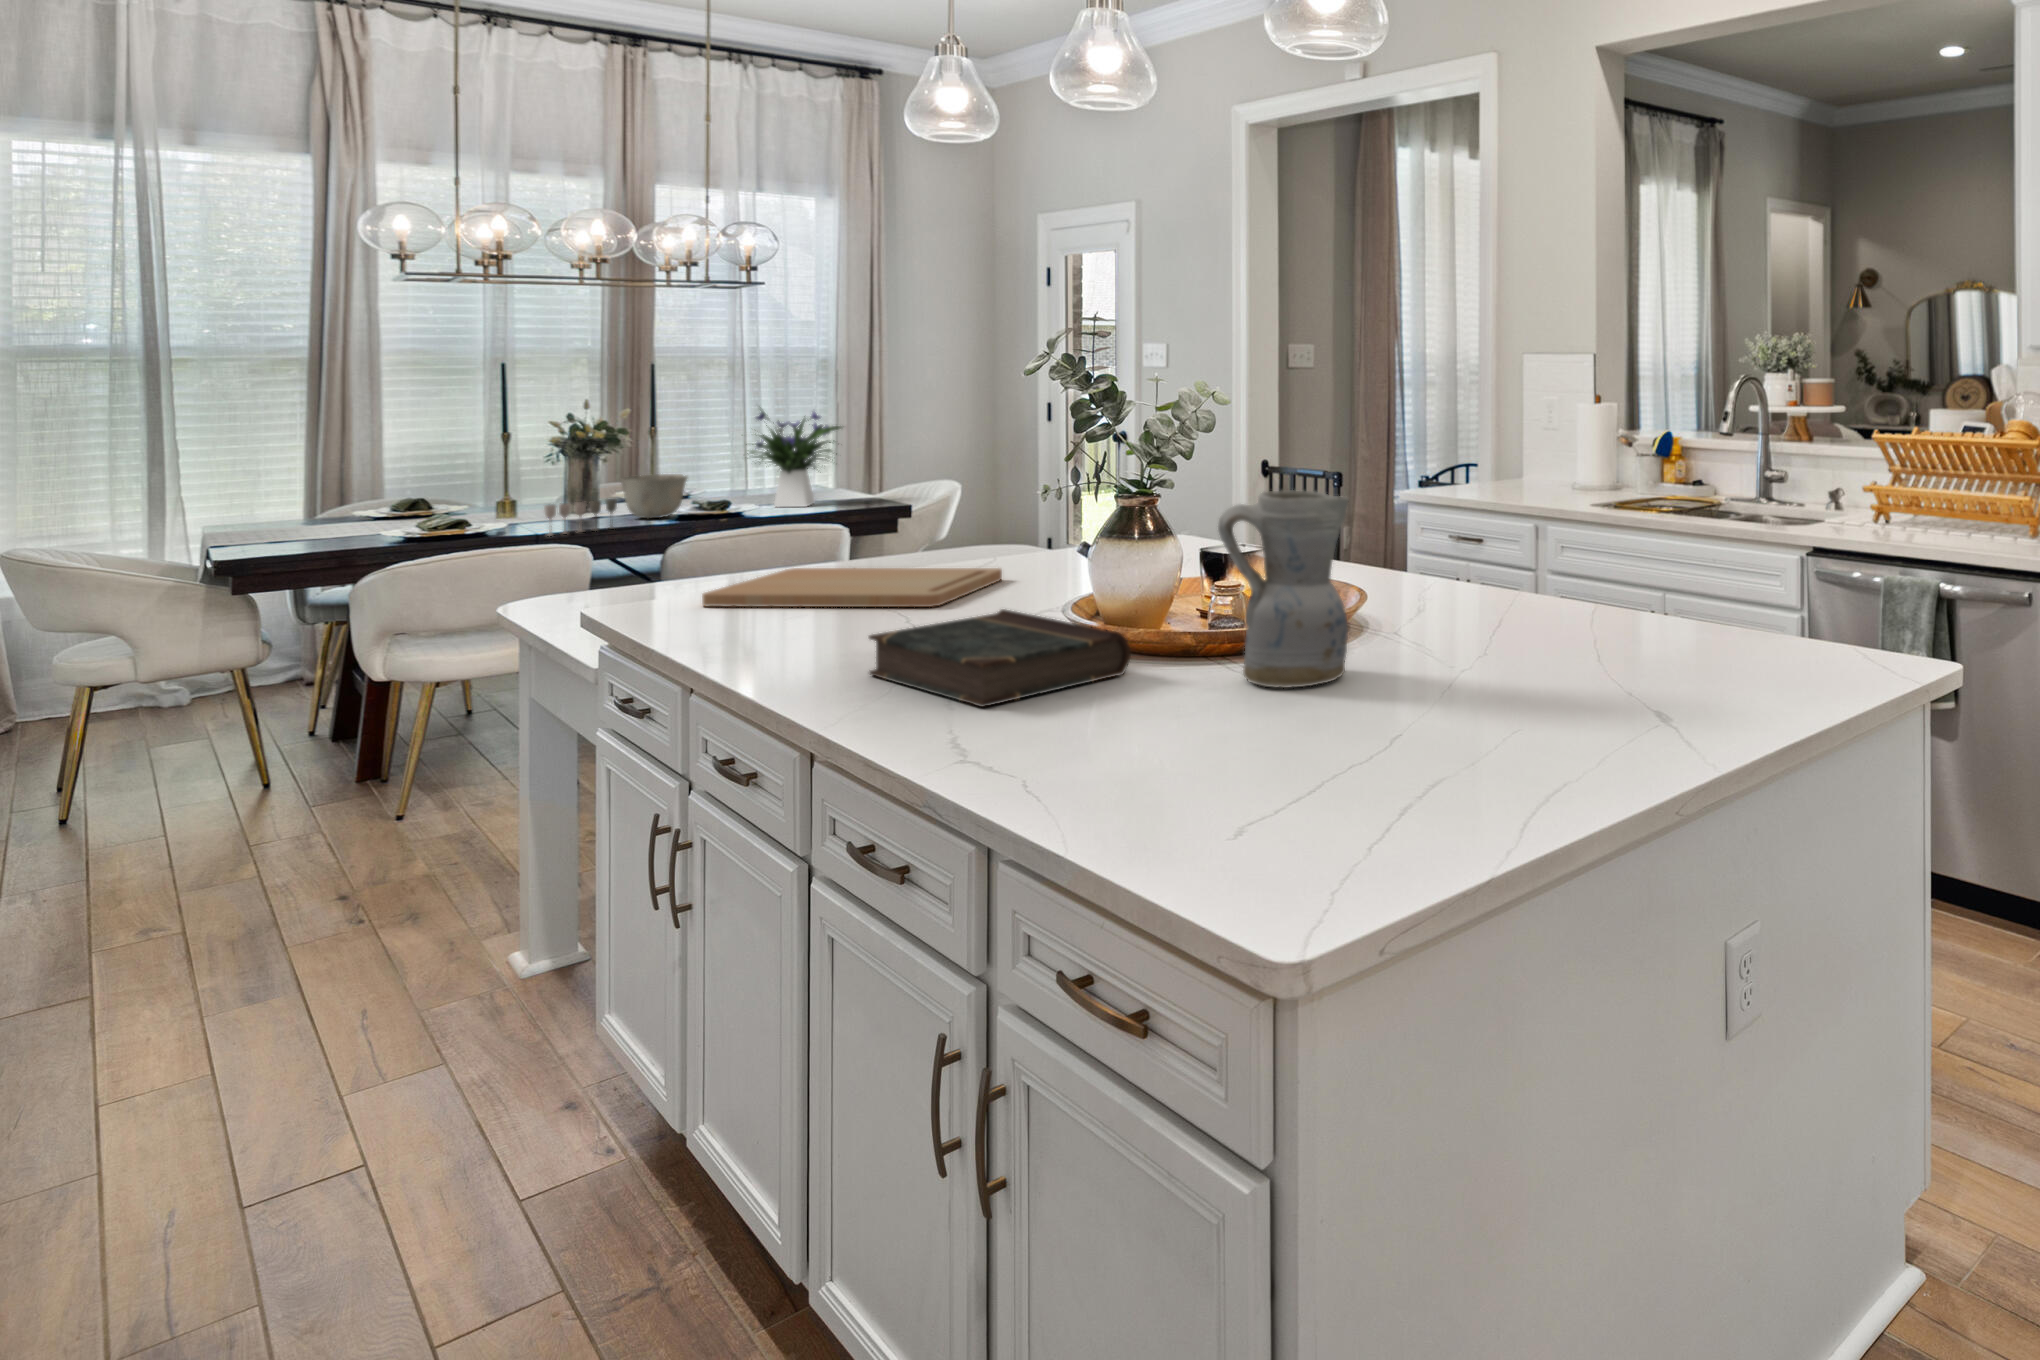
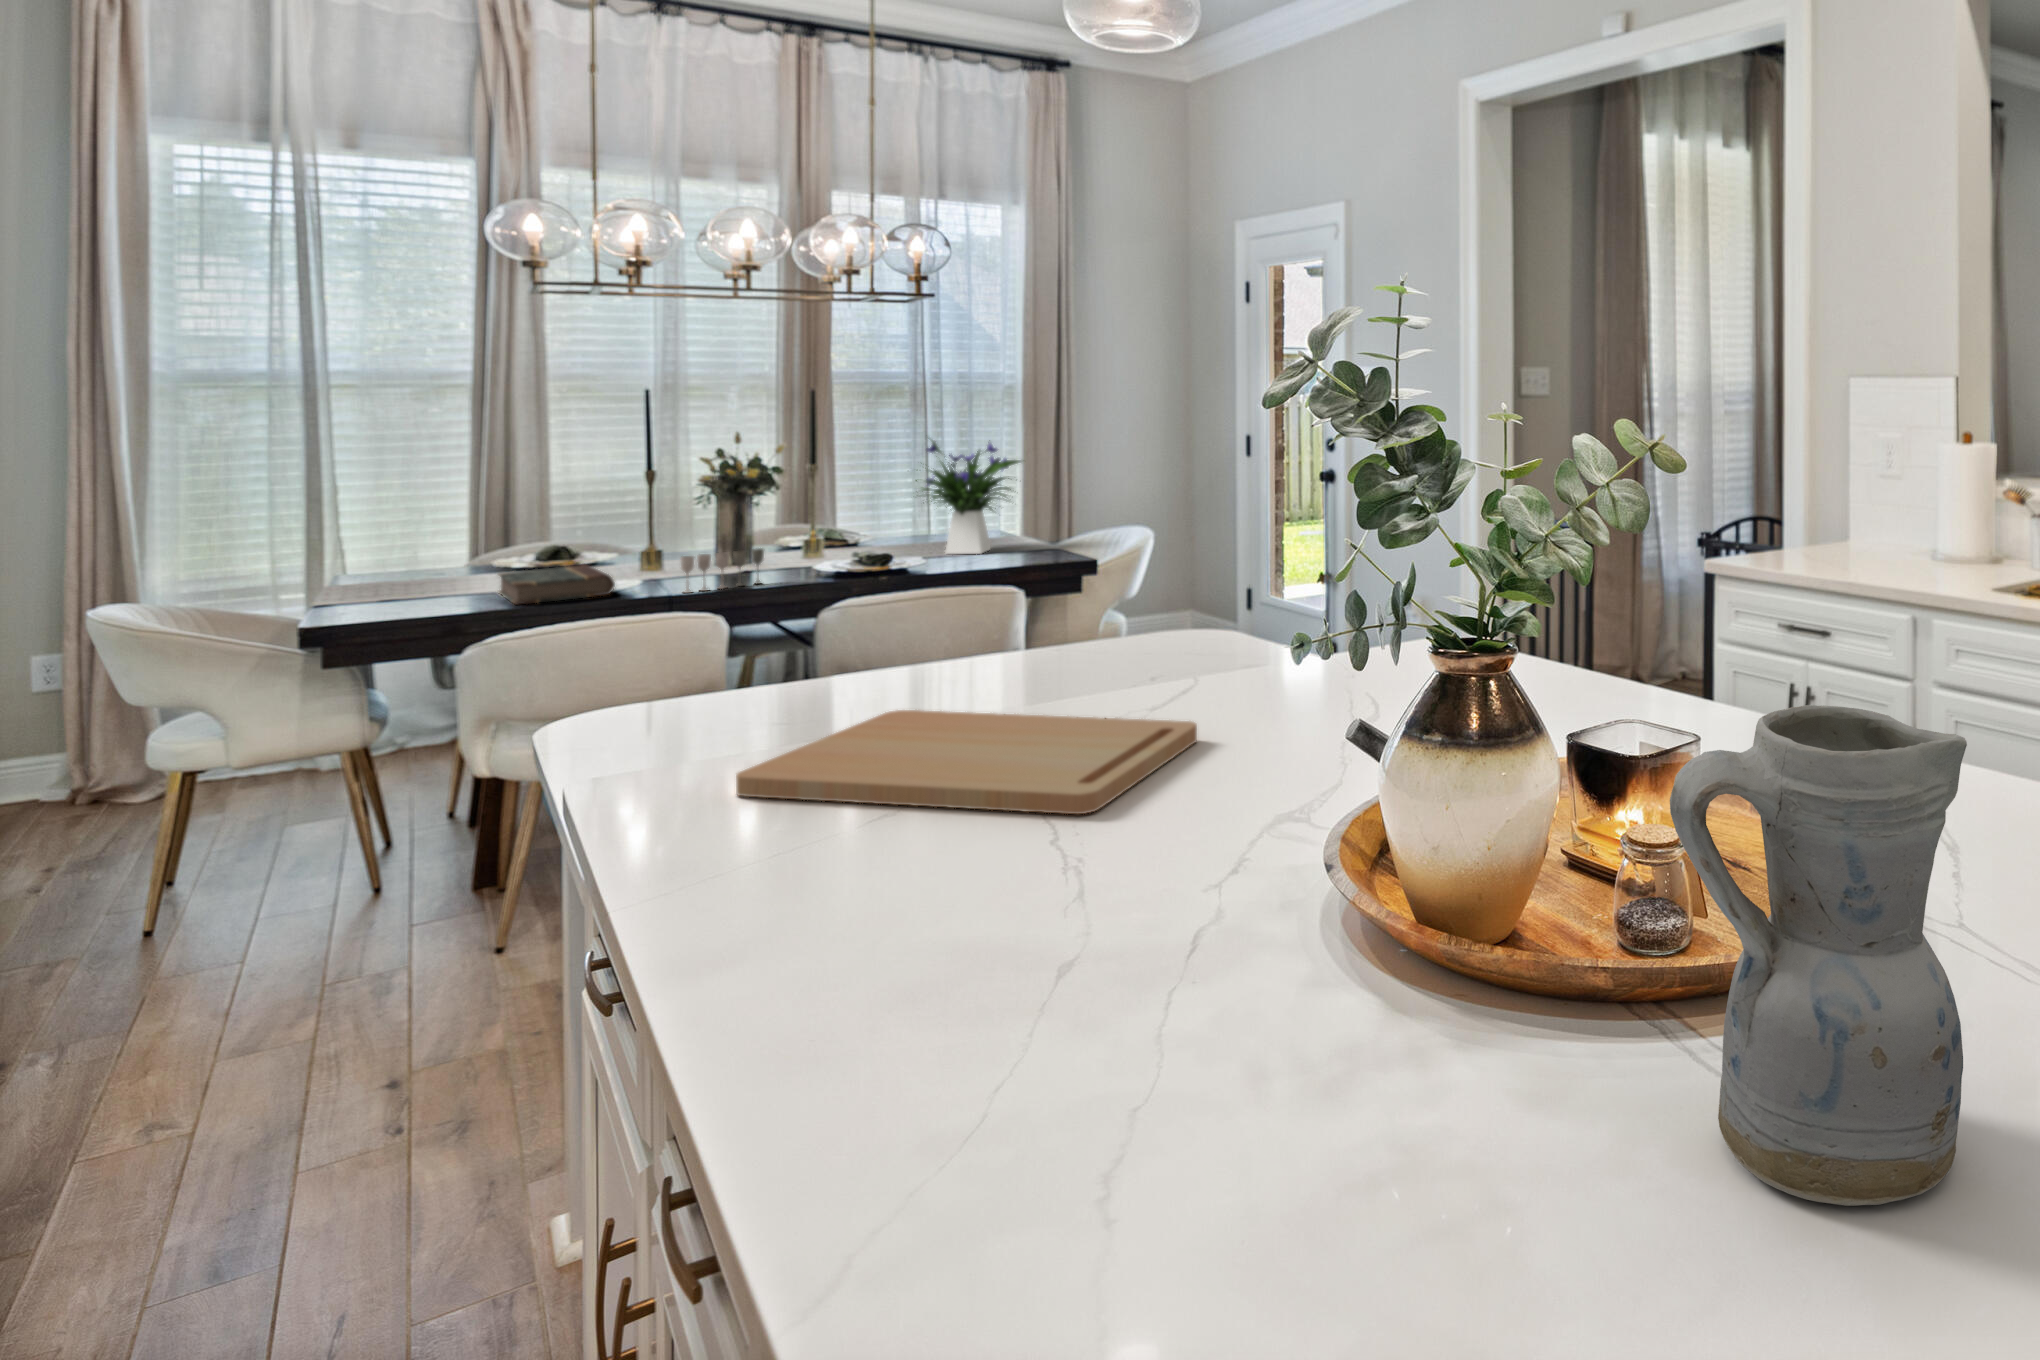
ceramic bowl: present [621,474,687,519] -> none [774,516,848,569]
book: present [869,609,1131,707] -> present [498,564,615,605]

